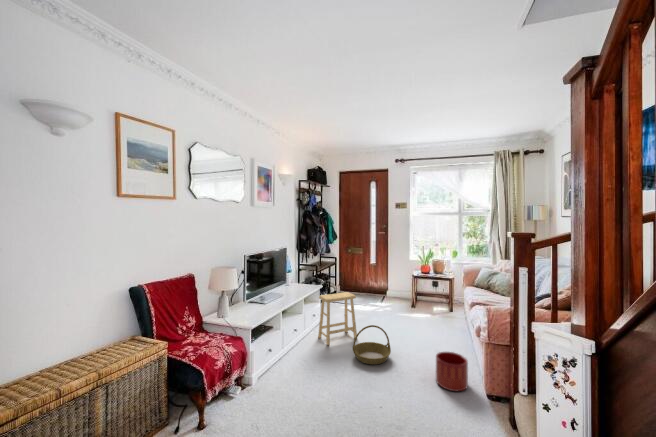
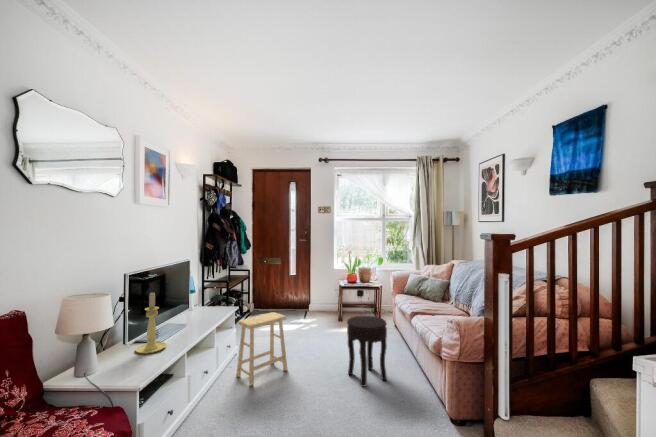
candle holder: none [250,269,269,310] -> present [135,293,167,354]
side table: none [405,301,440,359] -> present [347,316,387,386]
basket: present [353,325,391,364] -> none [287,353,335,405]
planter: present [436,352,468,391] -> none [393,374,429,423]

